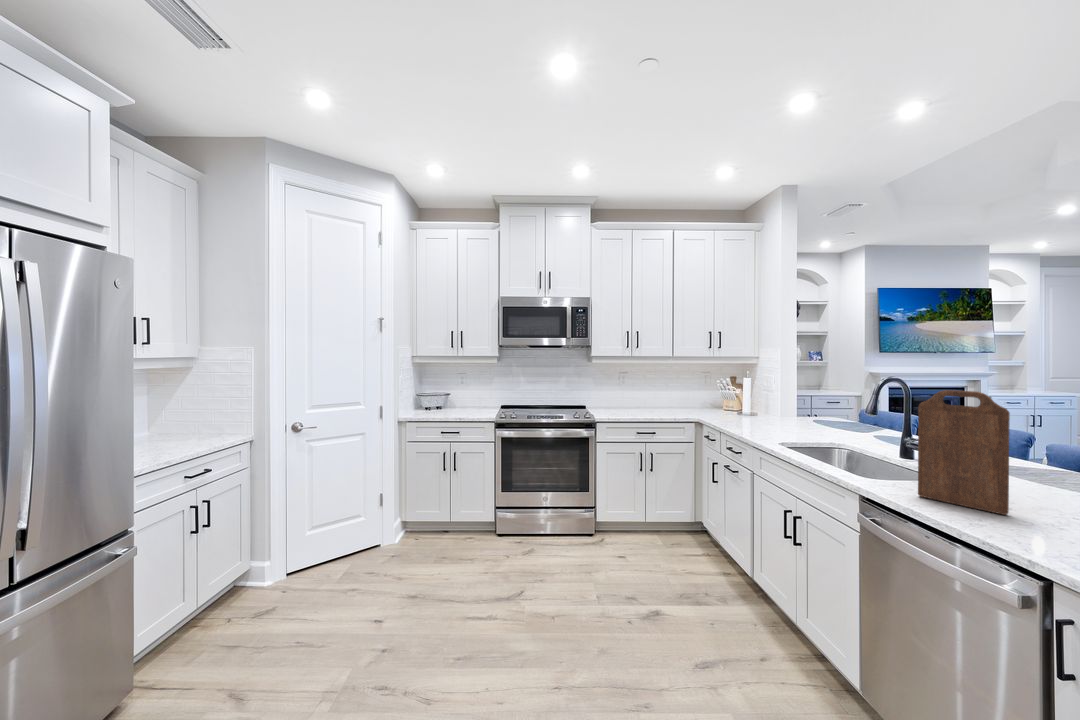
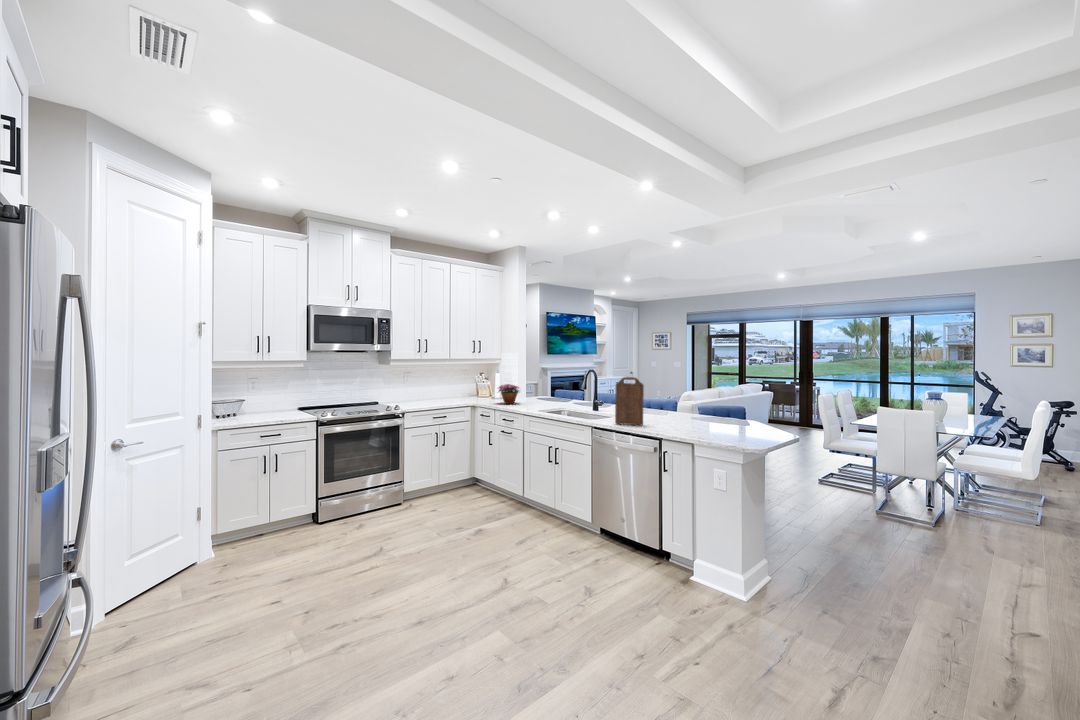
flower arrangement: none [725,392,774,423] -> present [498,384,519,404]

